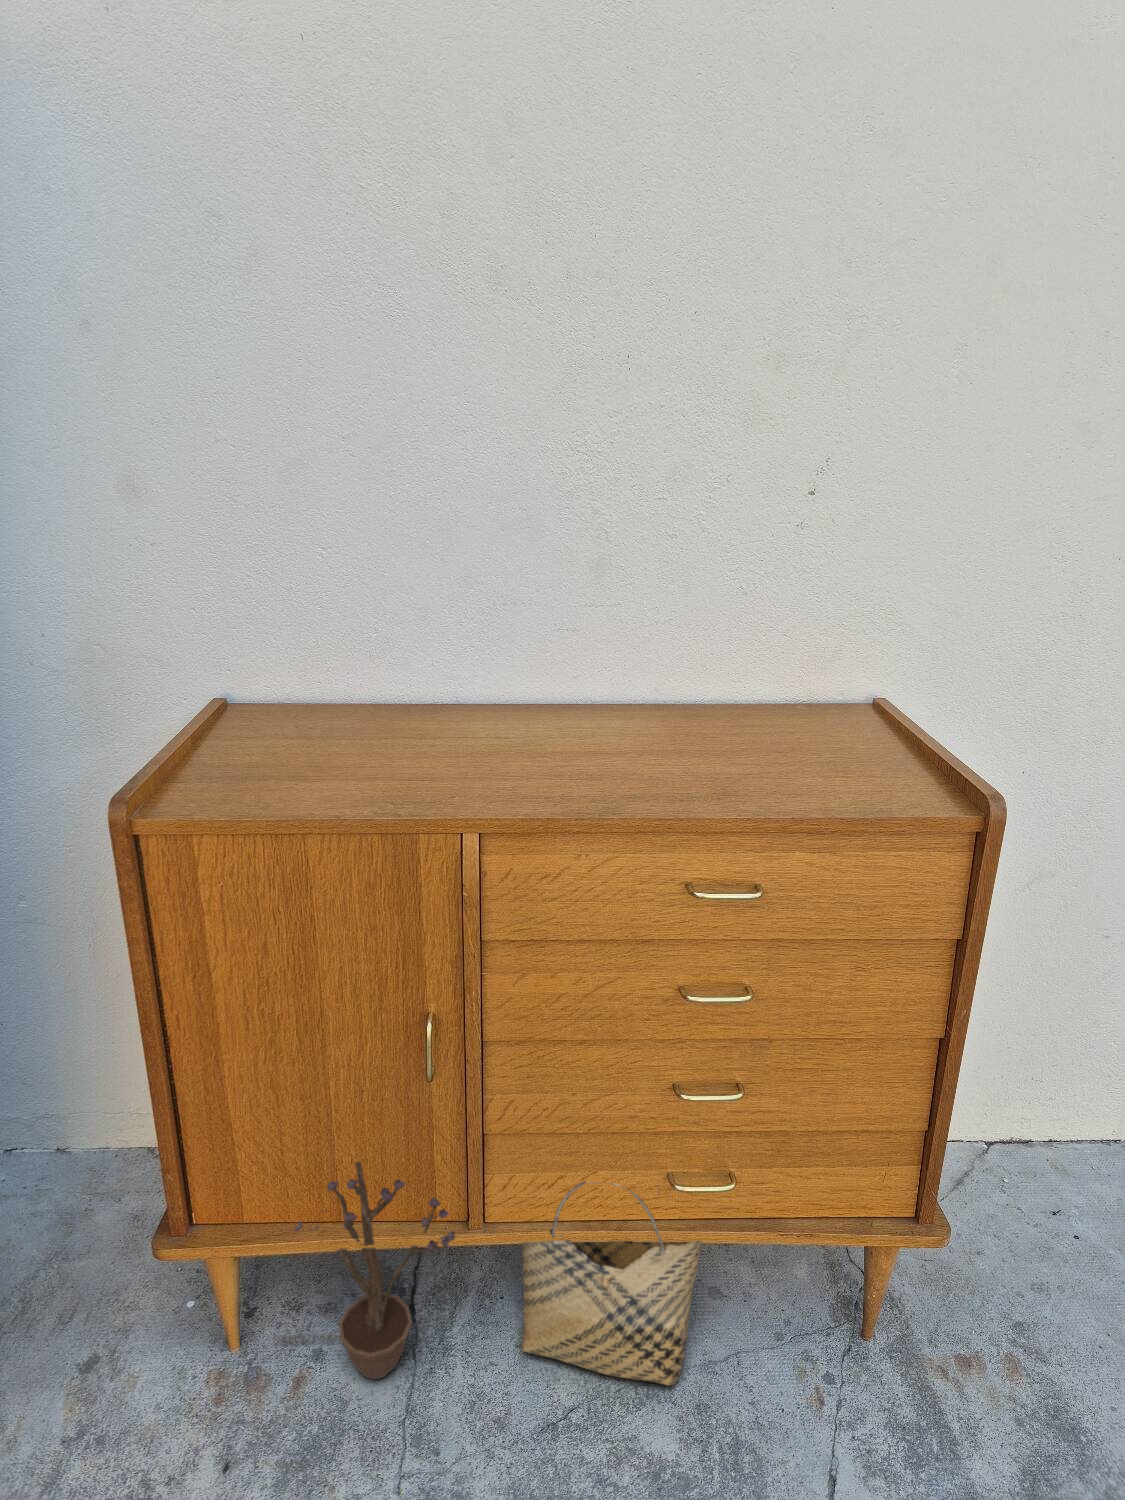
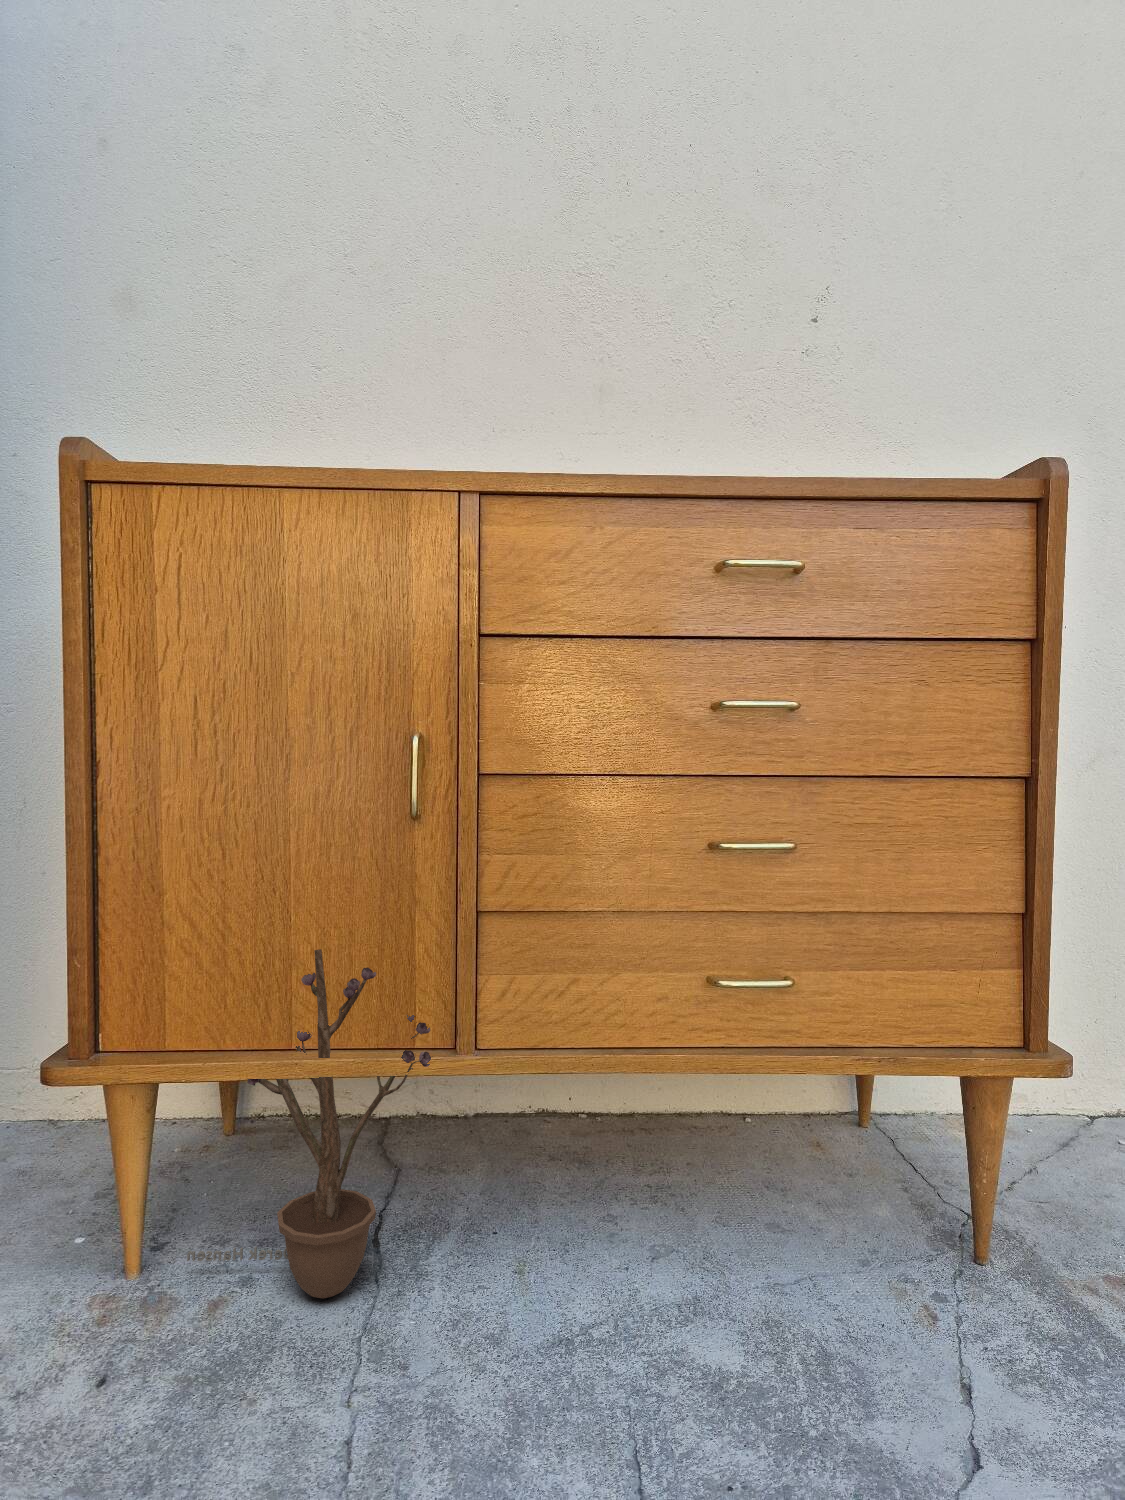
woven basket: present [522,1181,702,1386] -> none [517,935,759,1296]

